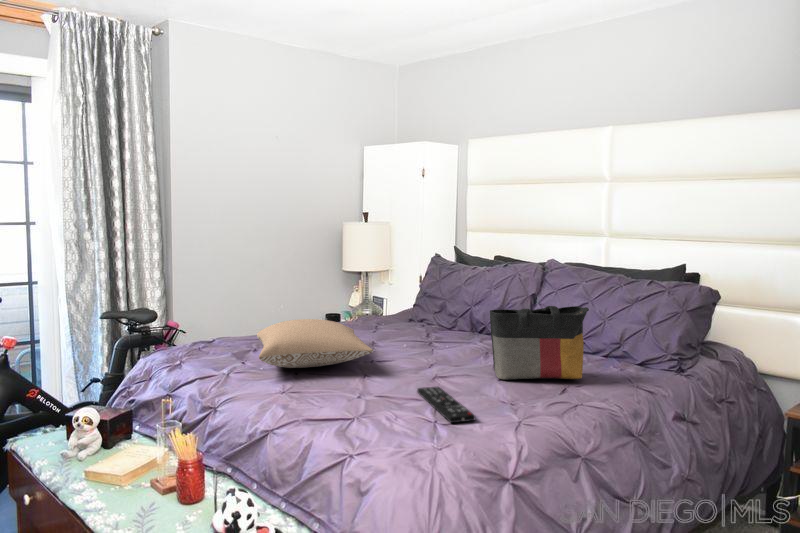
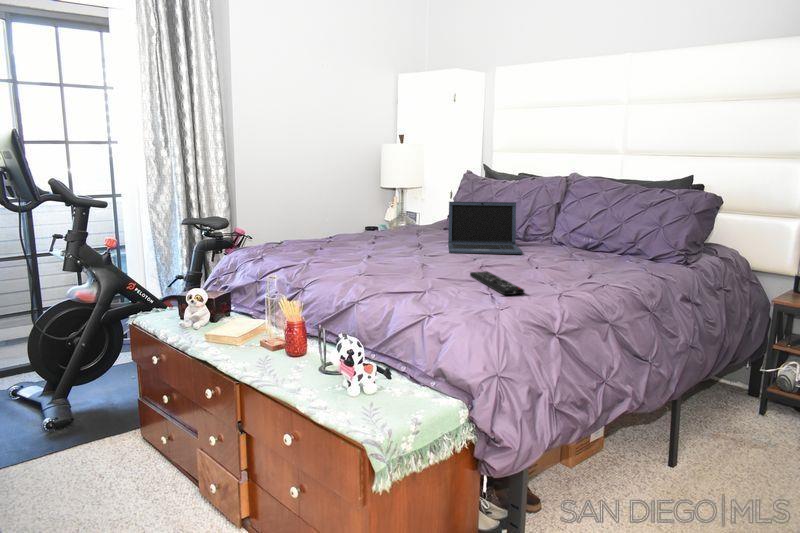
laptop: none [403,294,488,359] -> present [448,202,522,254]
tote bag: present [490,306,589,380] -> none [529,206,614,268]
pillow: present [257,319,373,368] -> none [326,220,430,258]

